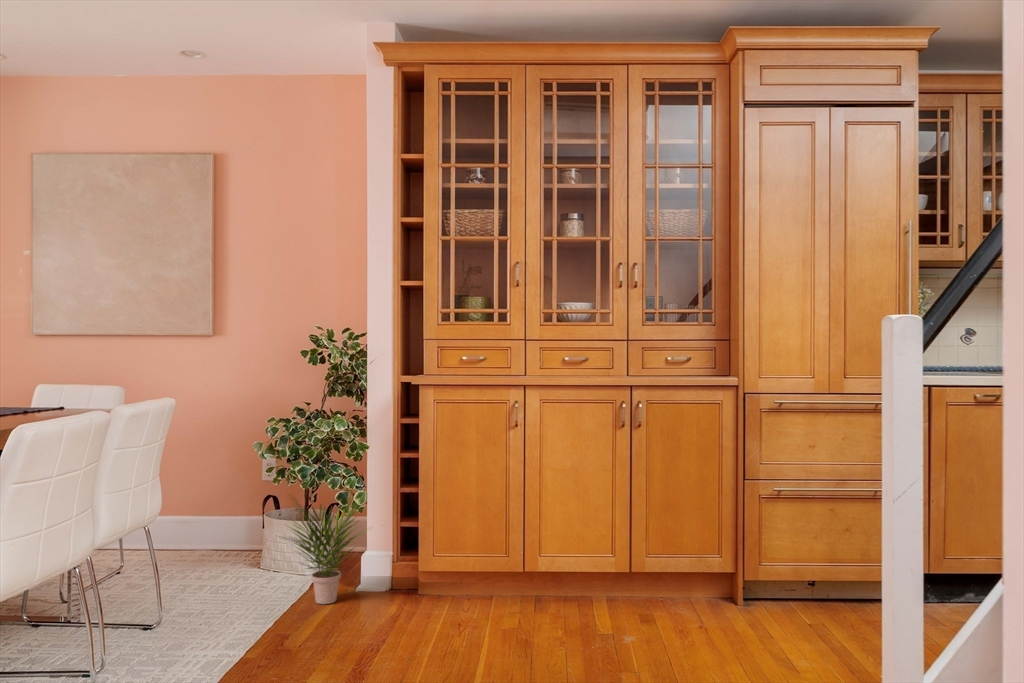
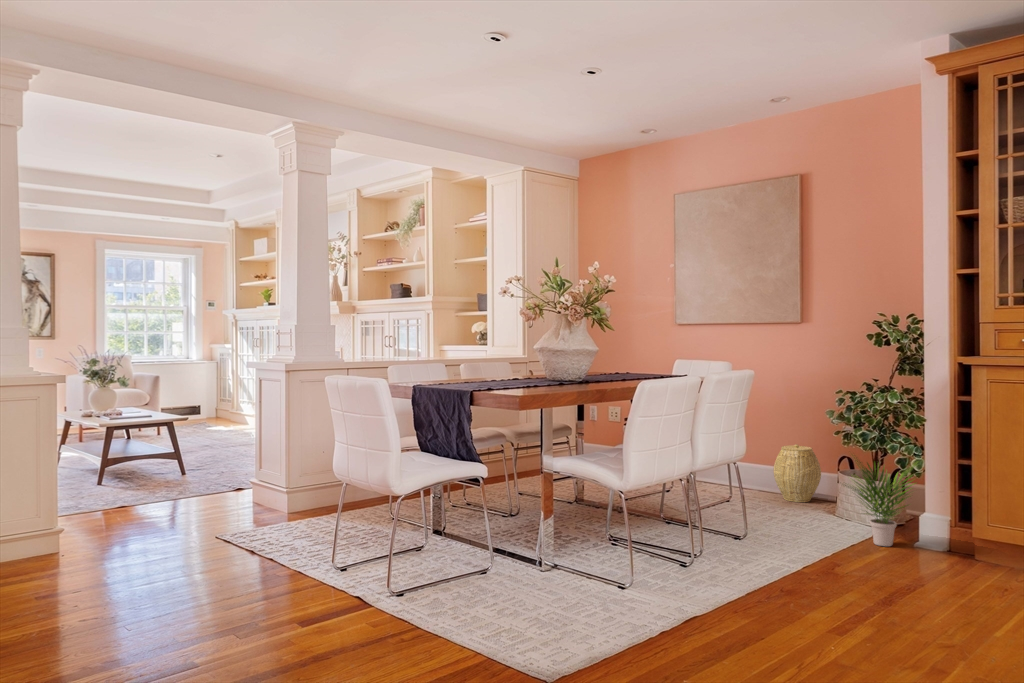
woven basket: none [184,486,243,558] -> present [774,444,821,502]

